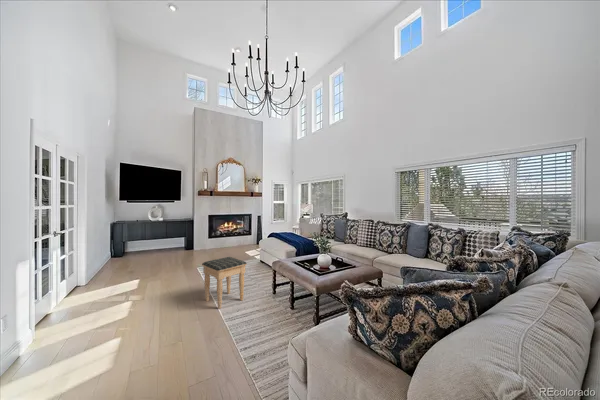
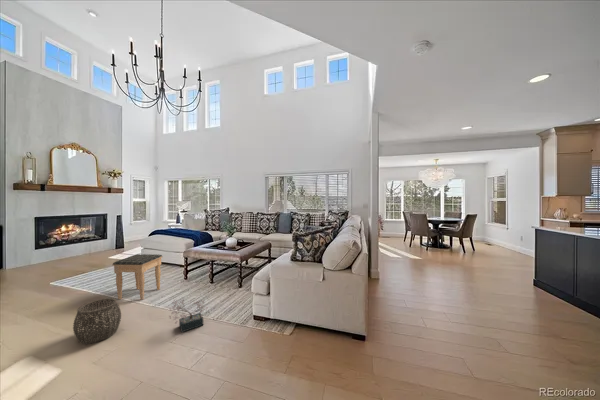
woven basket: none [128,303,175,352] -> present [73,298,121,344]
decorative plant: none [192,331,242,383] -> present [170,300,207,332]

